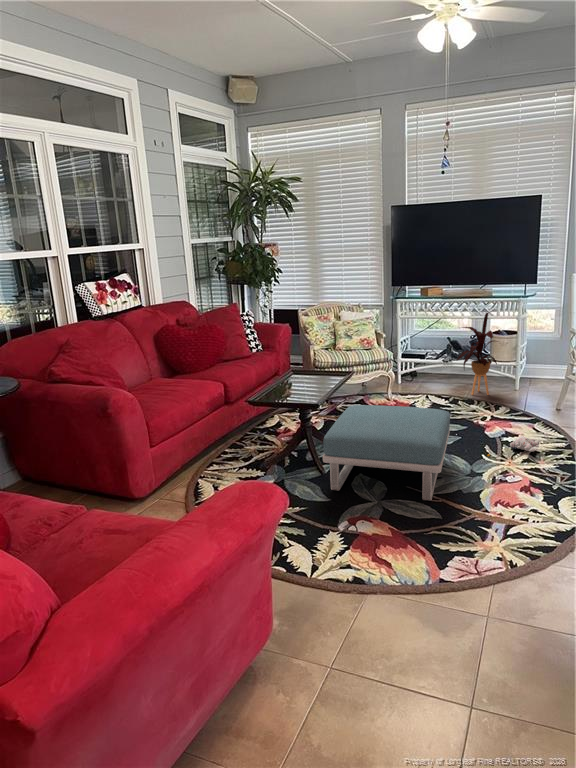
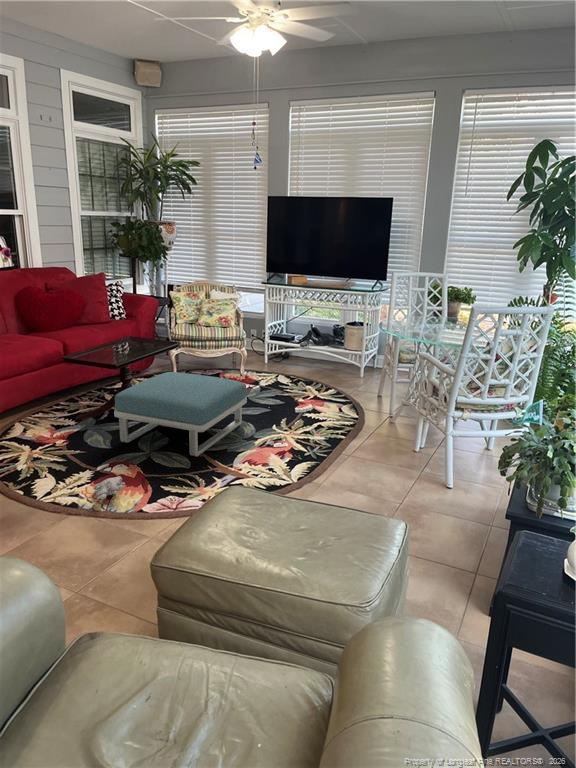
house plant: present [457,313,497,395] -> none [302,302,344,378]
plush toy: present [487,436,541,456] -> present [53,476,125,500]

